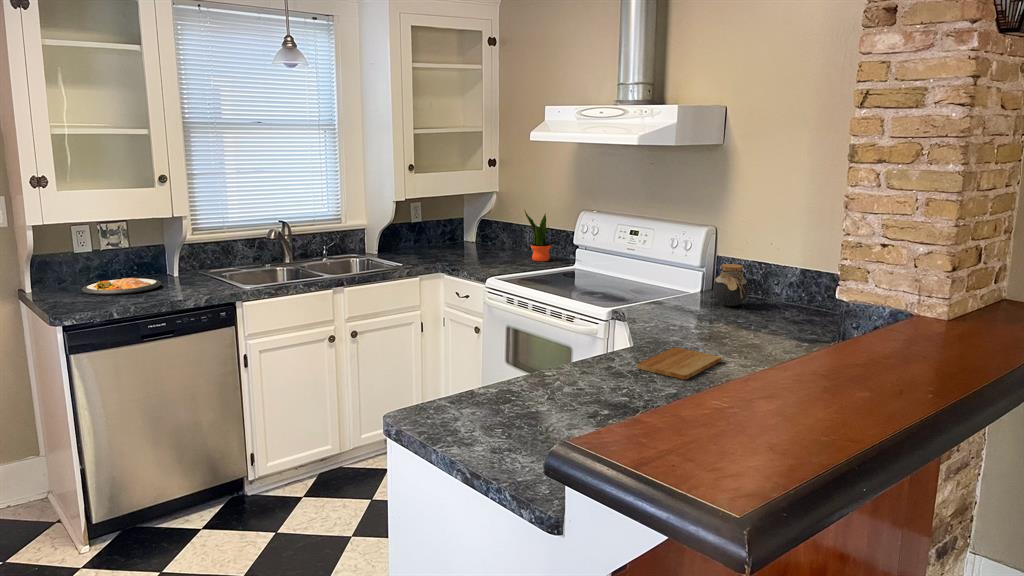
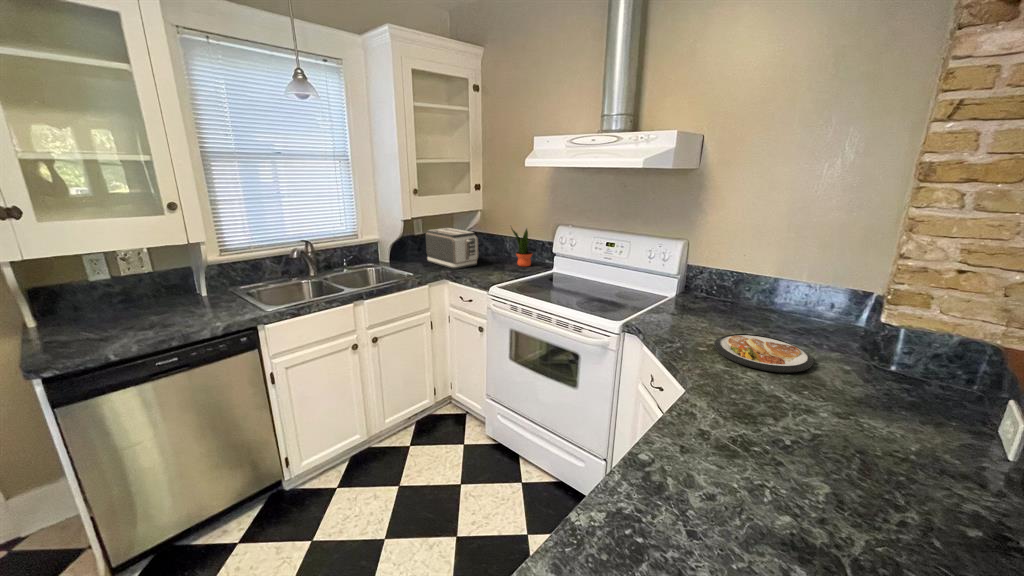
toaster: none [422,213,484,261] -> present [426,228,479,269]
jar: present [713,264,749,306] -> none [700,275,734,312]
dish: present [82,277,161,295] -> present [714,334,814,373]
cutting board: present [637,347,721,380] -> none [721,382,796,445]

